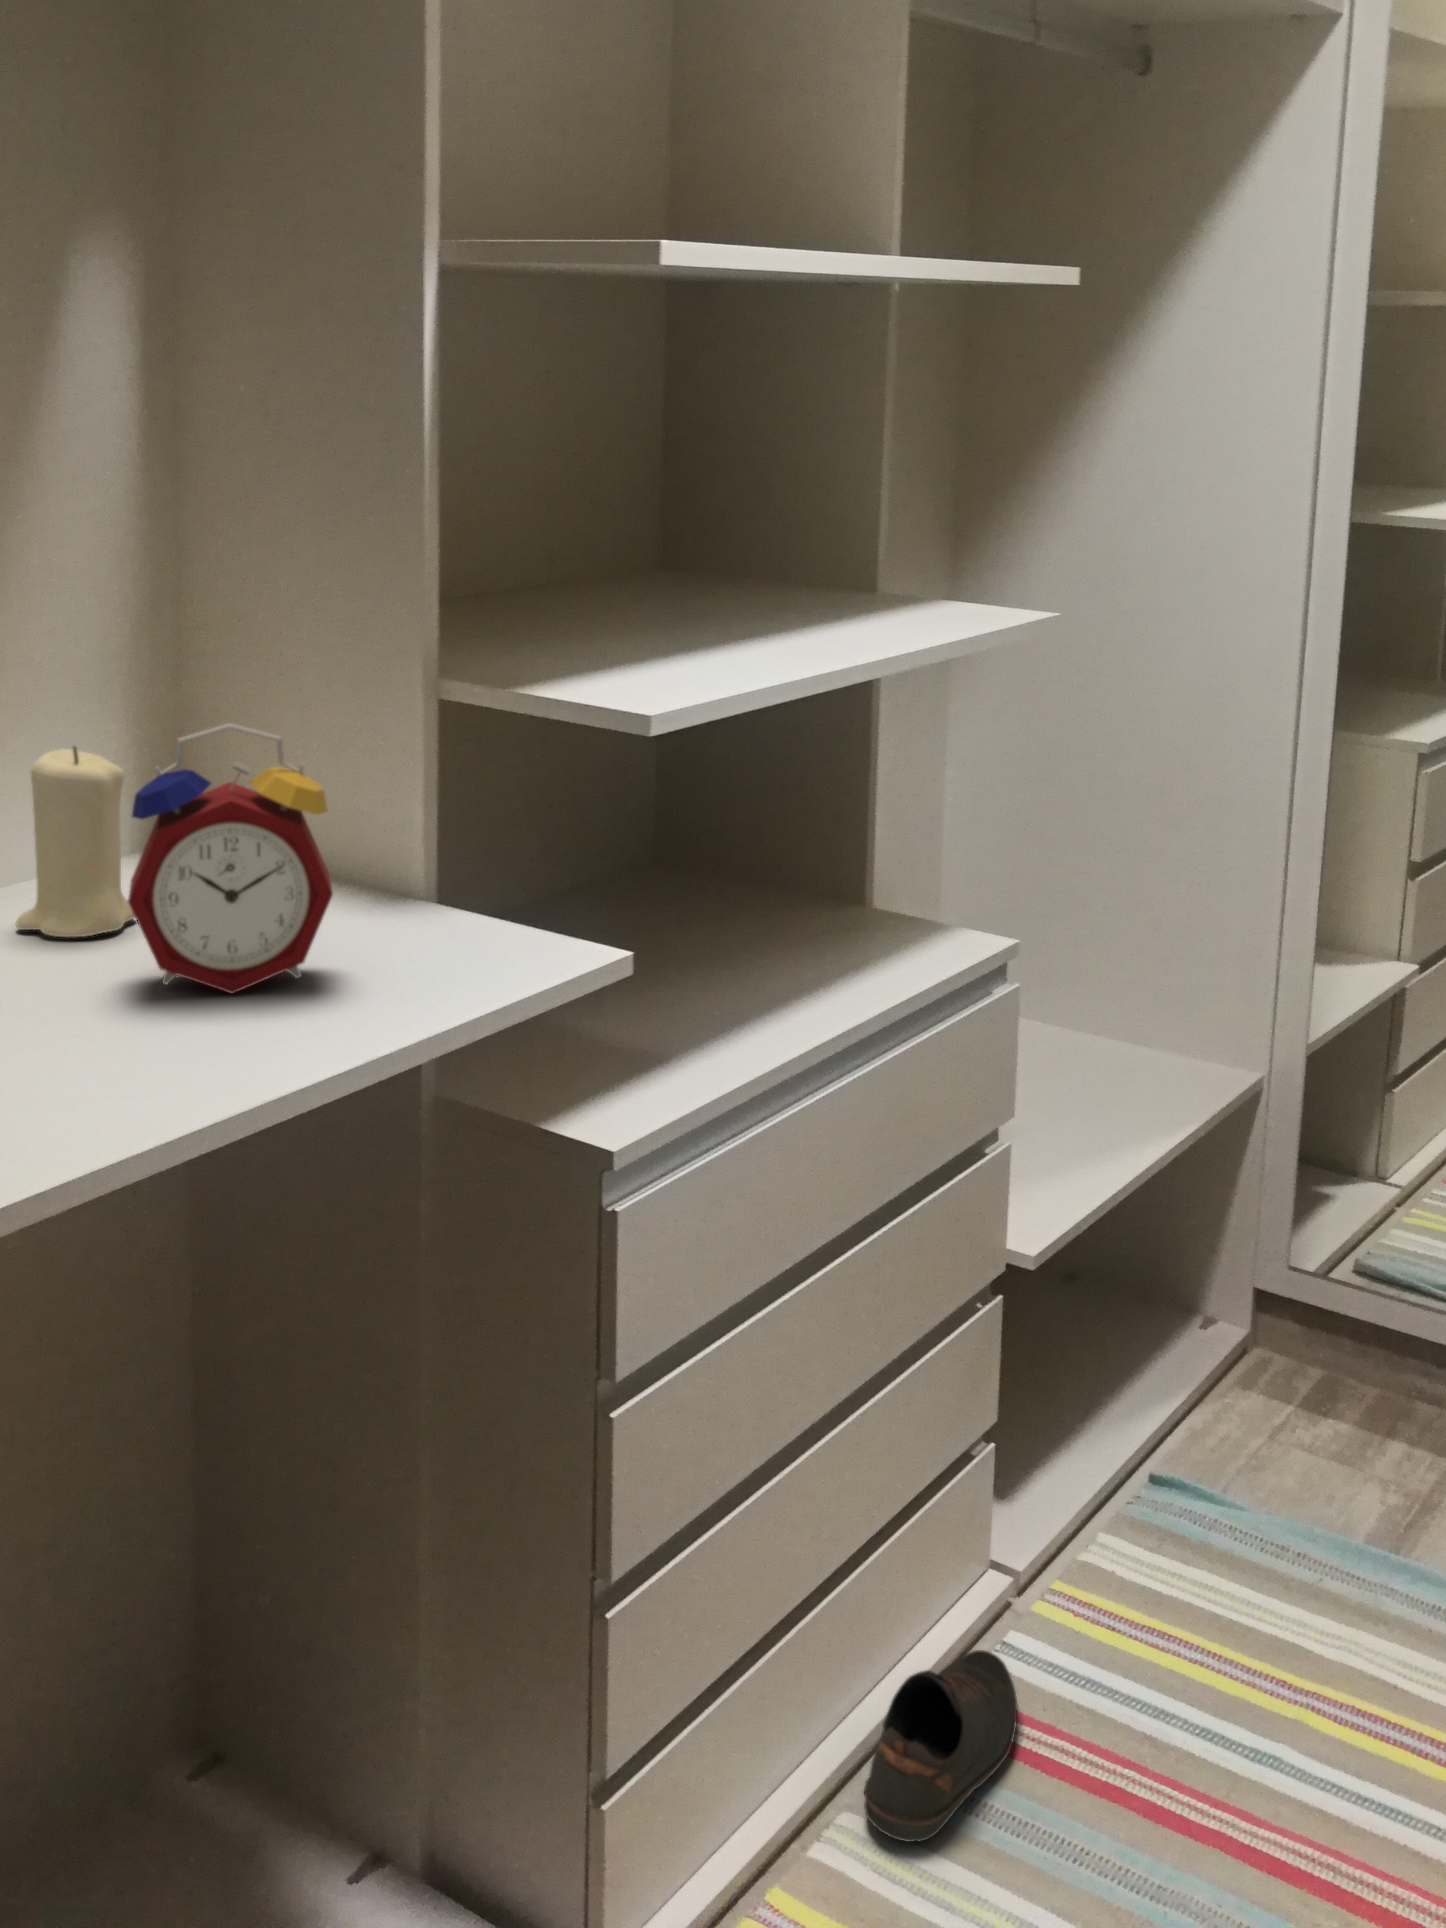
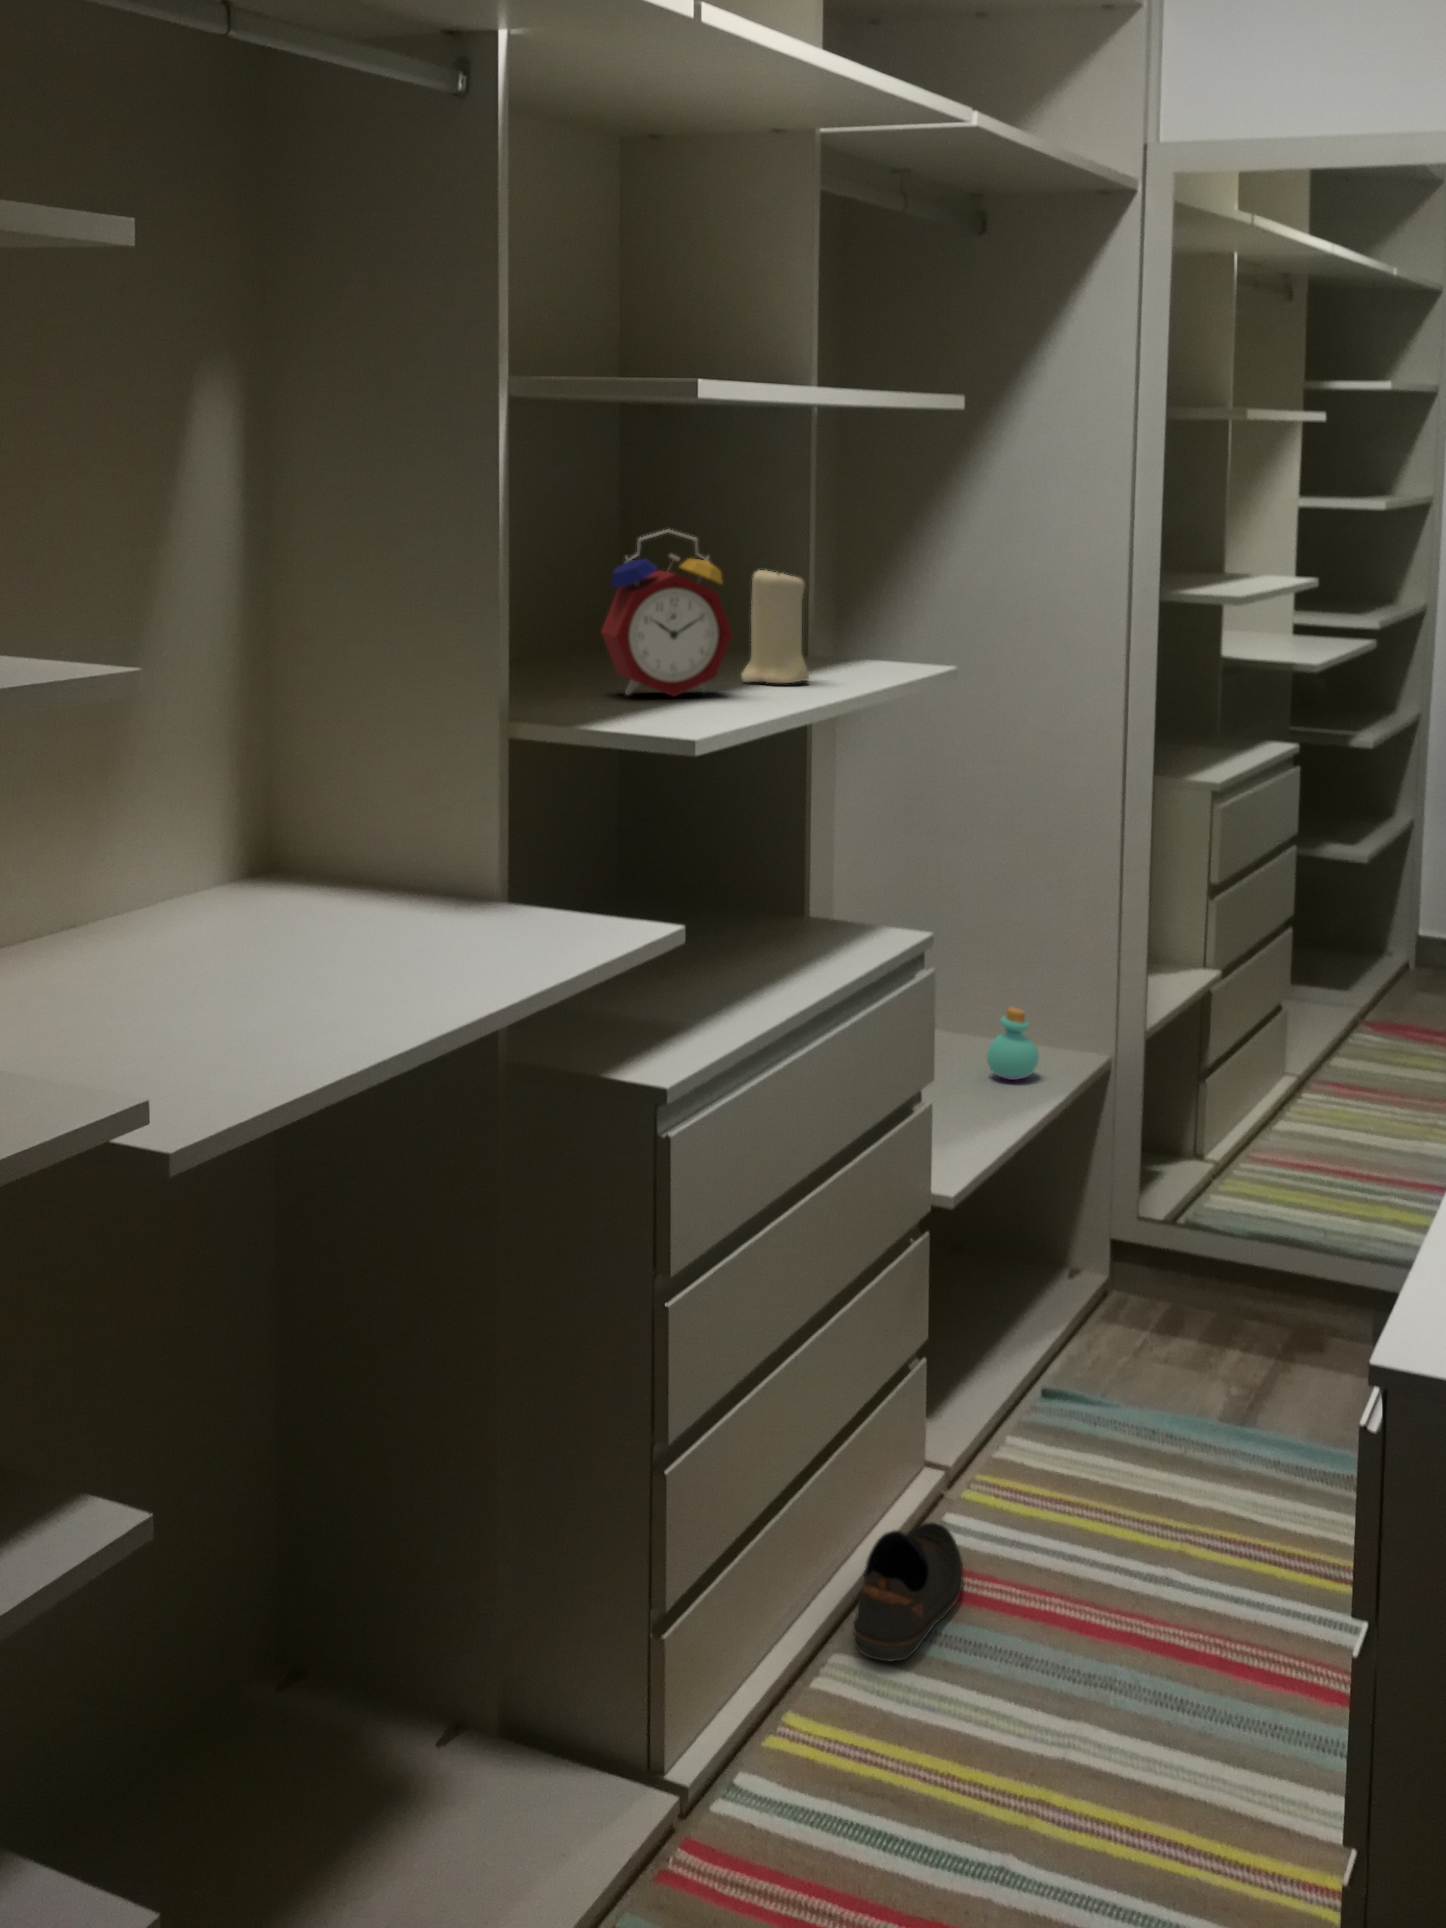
alarm clock: present [128,723,333,994] -> present [601,529,732,696]
candle: present [15,746,135,937] -> present [741,568,809,683]
perfume bottle: none [1117,1002,1181,1088] -> present [987,1008,1039,1080]

